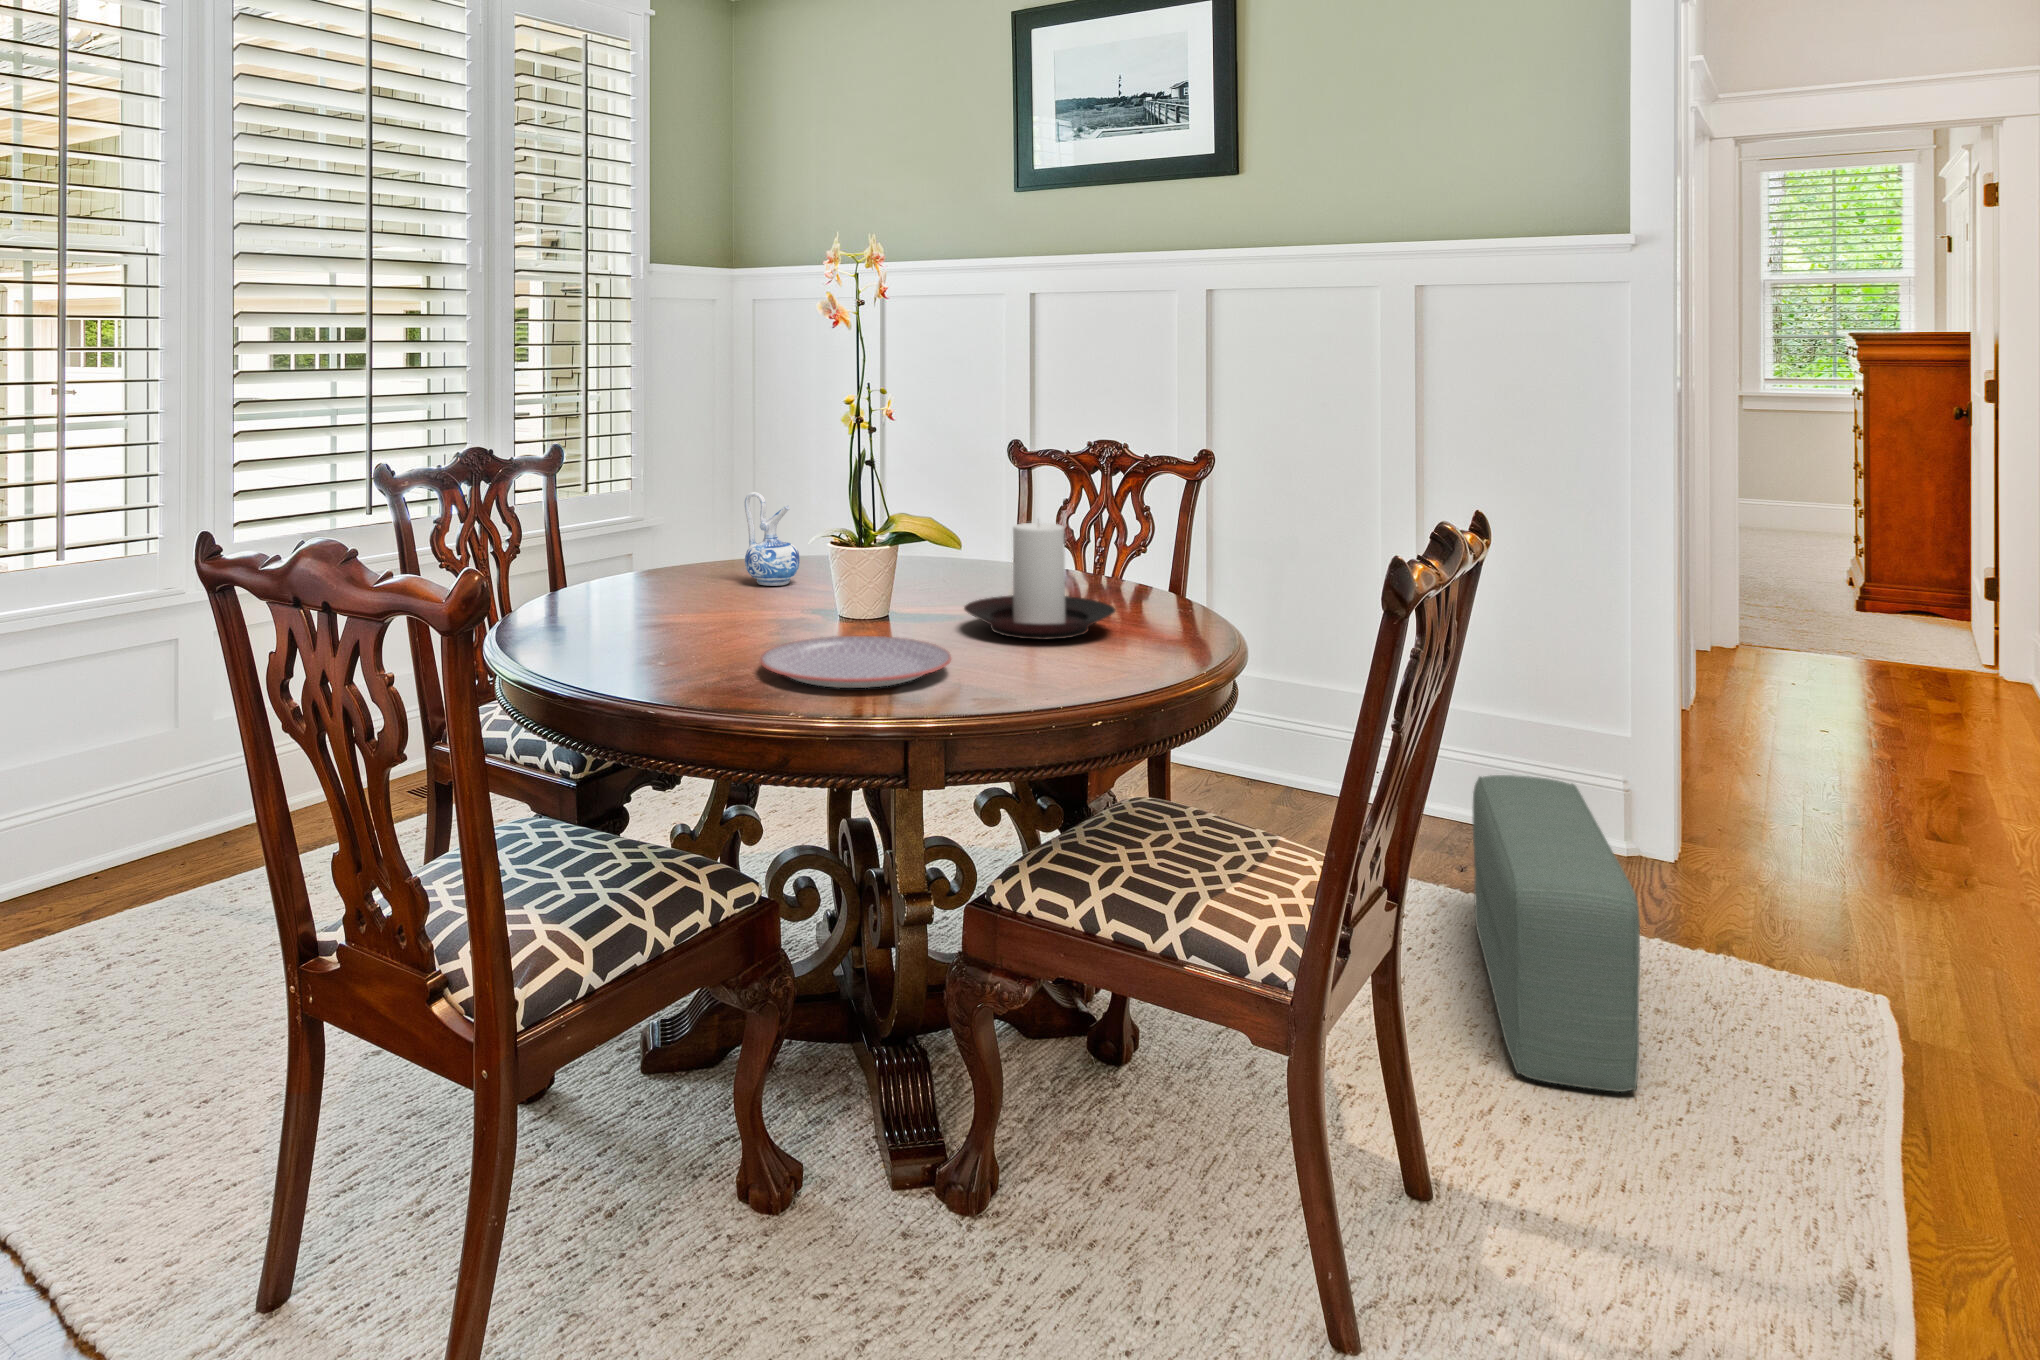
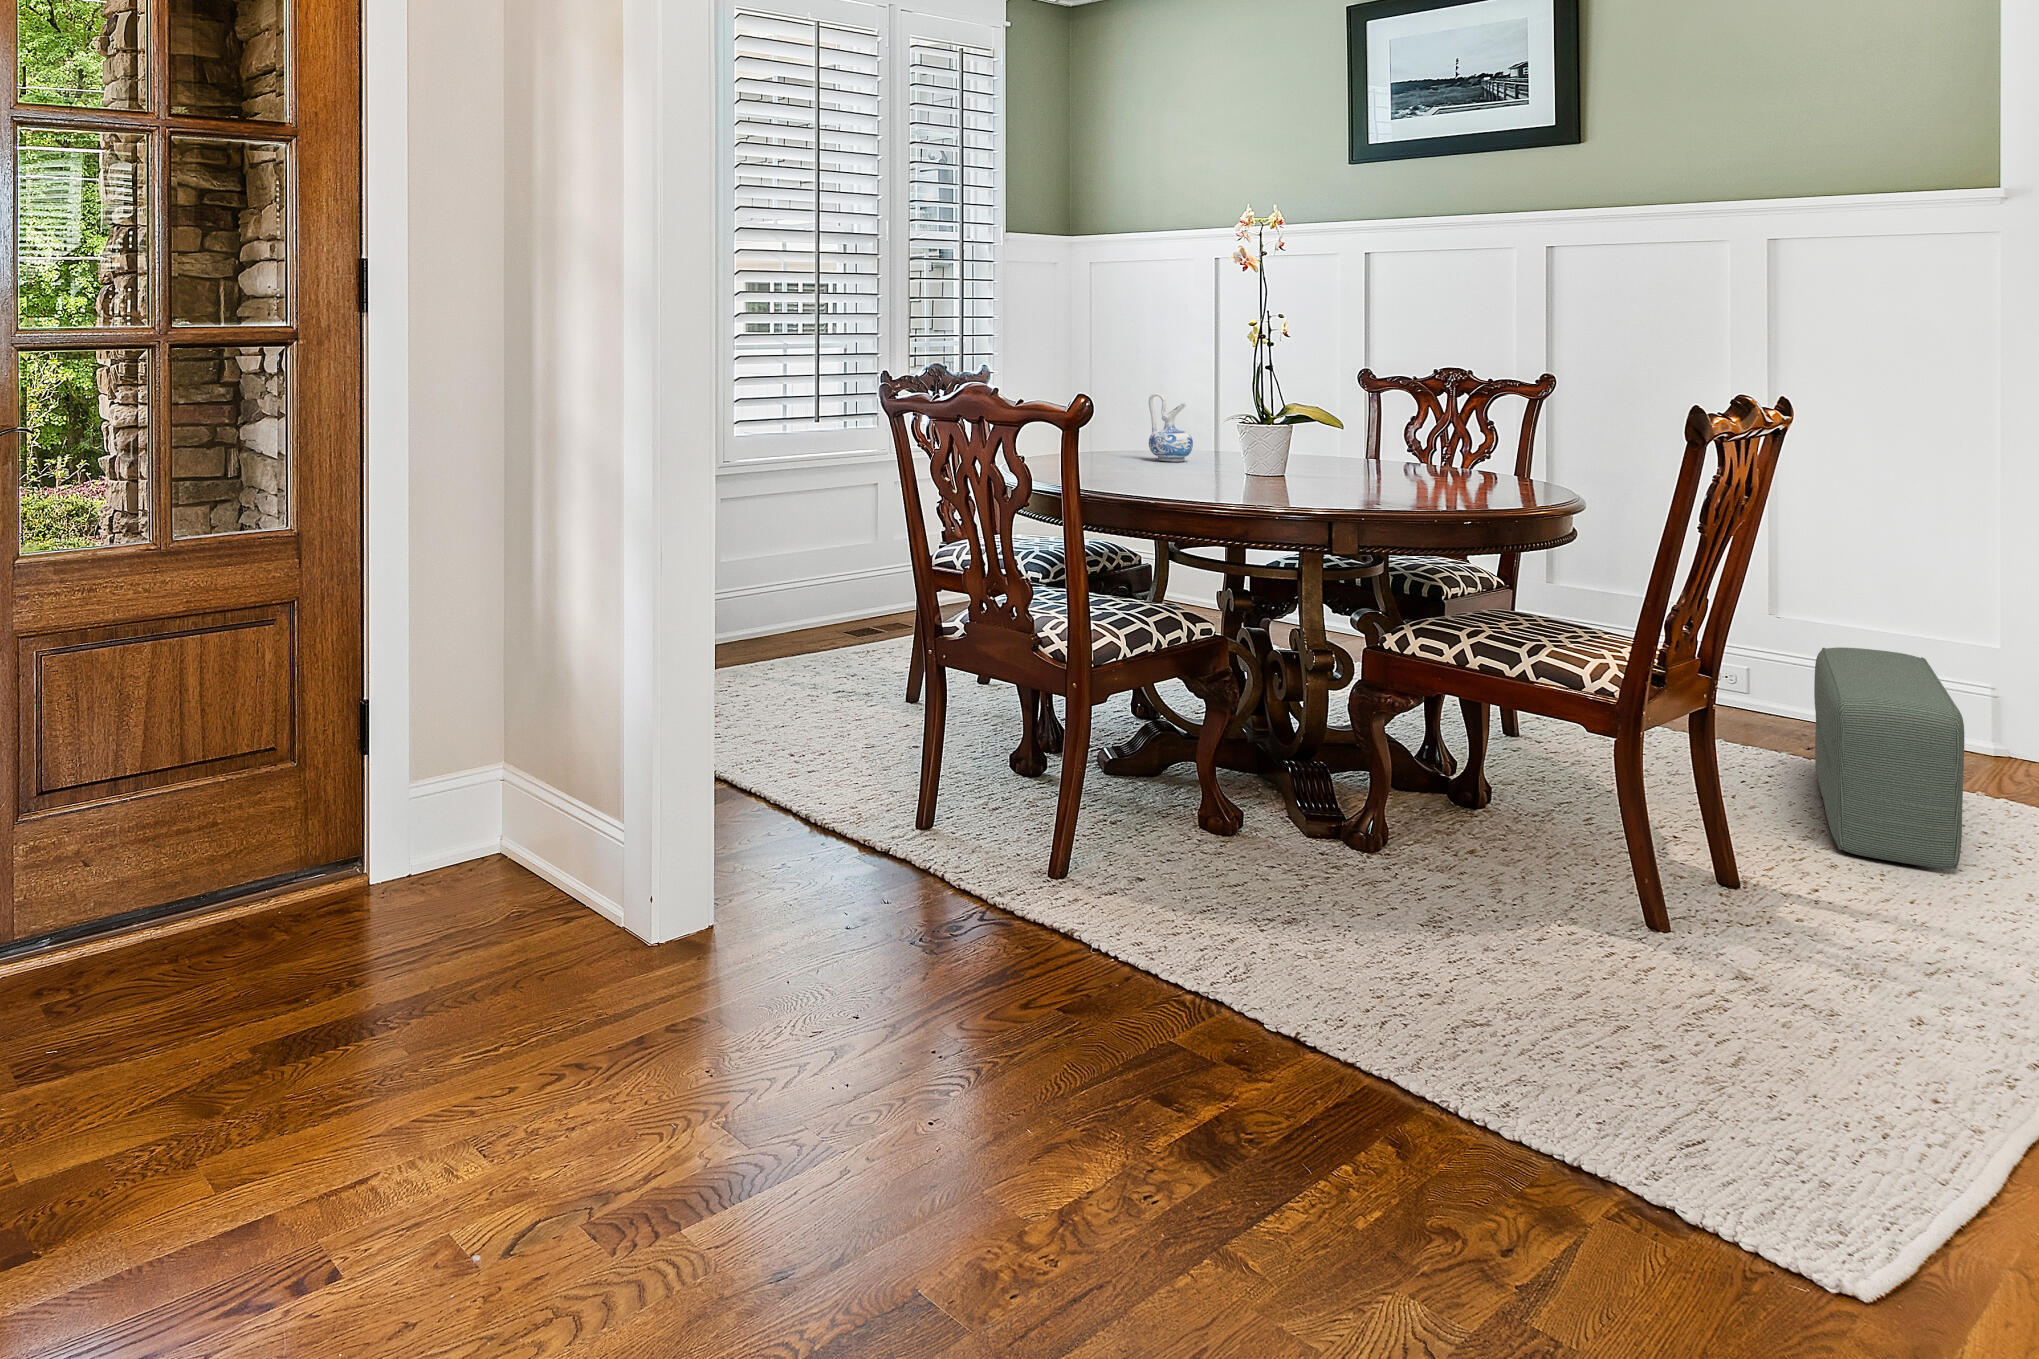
candle holder: present [964,522,1115,640] -> none [1345,404,1473,489]
plate: present [760,636,951,688] -> none [1202,477,1347,500]

